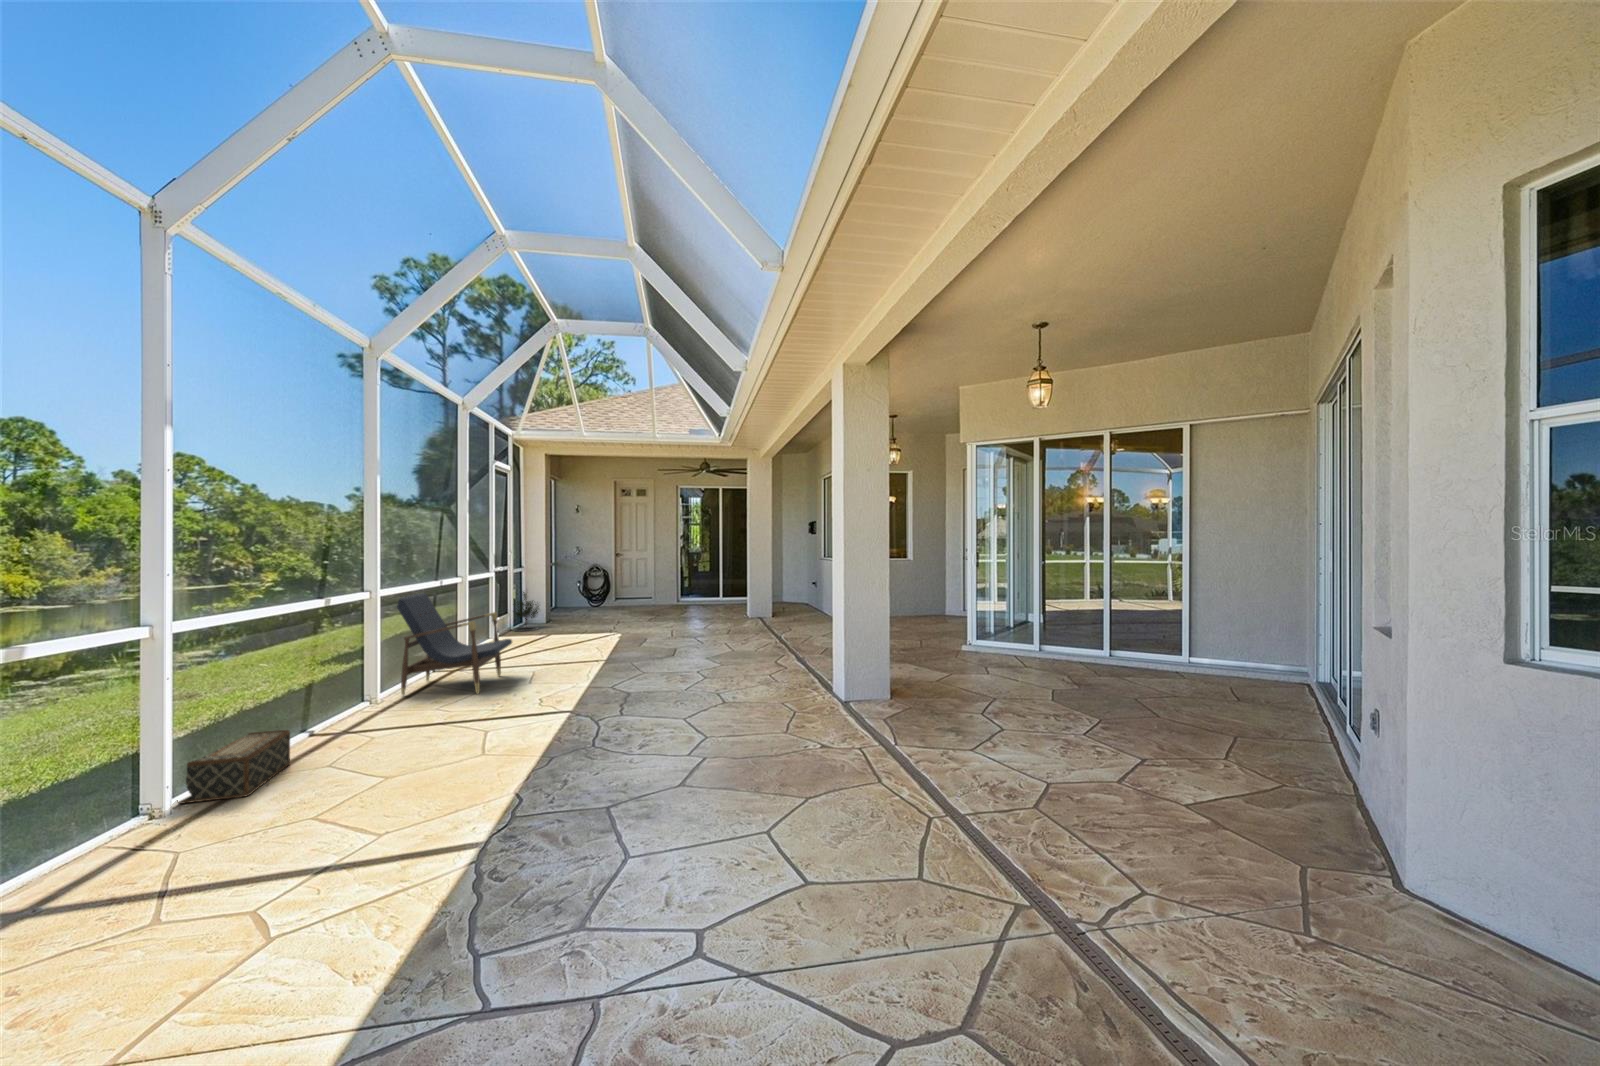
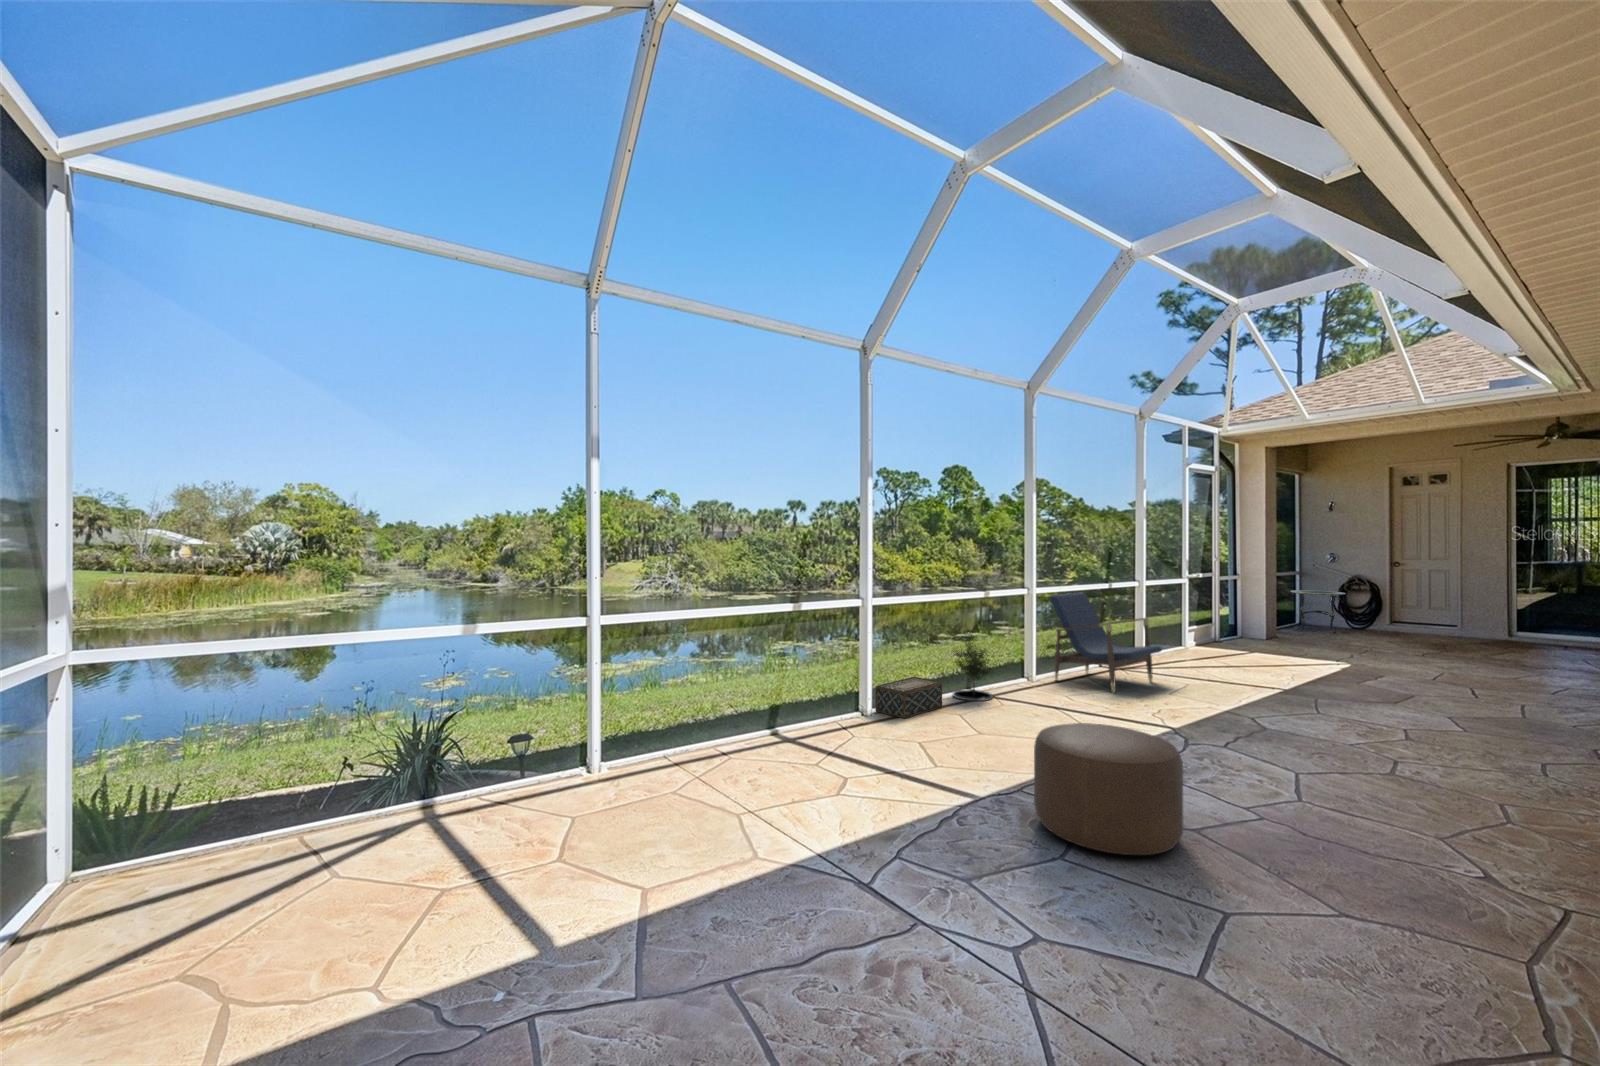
side table: none [550,578,588,613] -> present [1291,590,1346,634]
potted tree: present [513,592,539,631] -> present [953,631,994,701]
ottoman: none [558,710,695,837] -> present [1034,723,1183,855]

